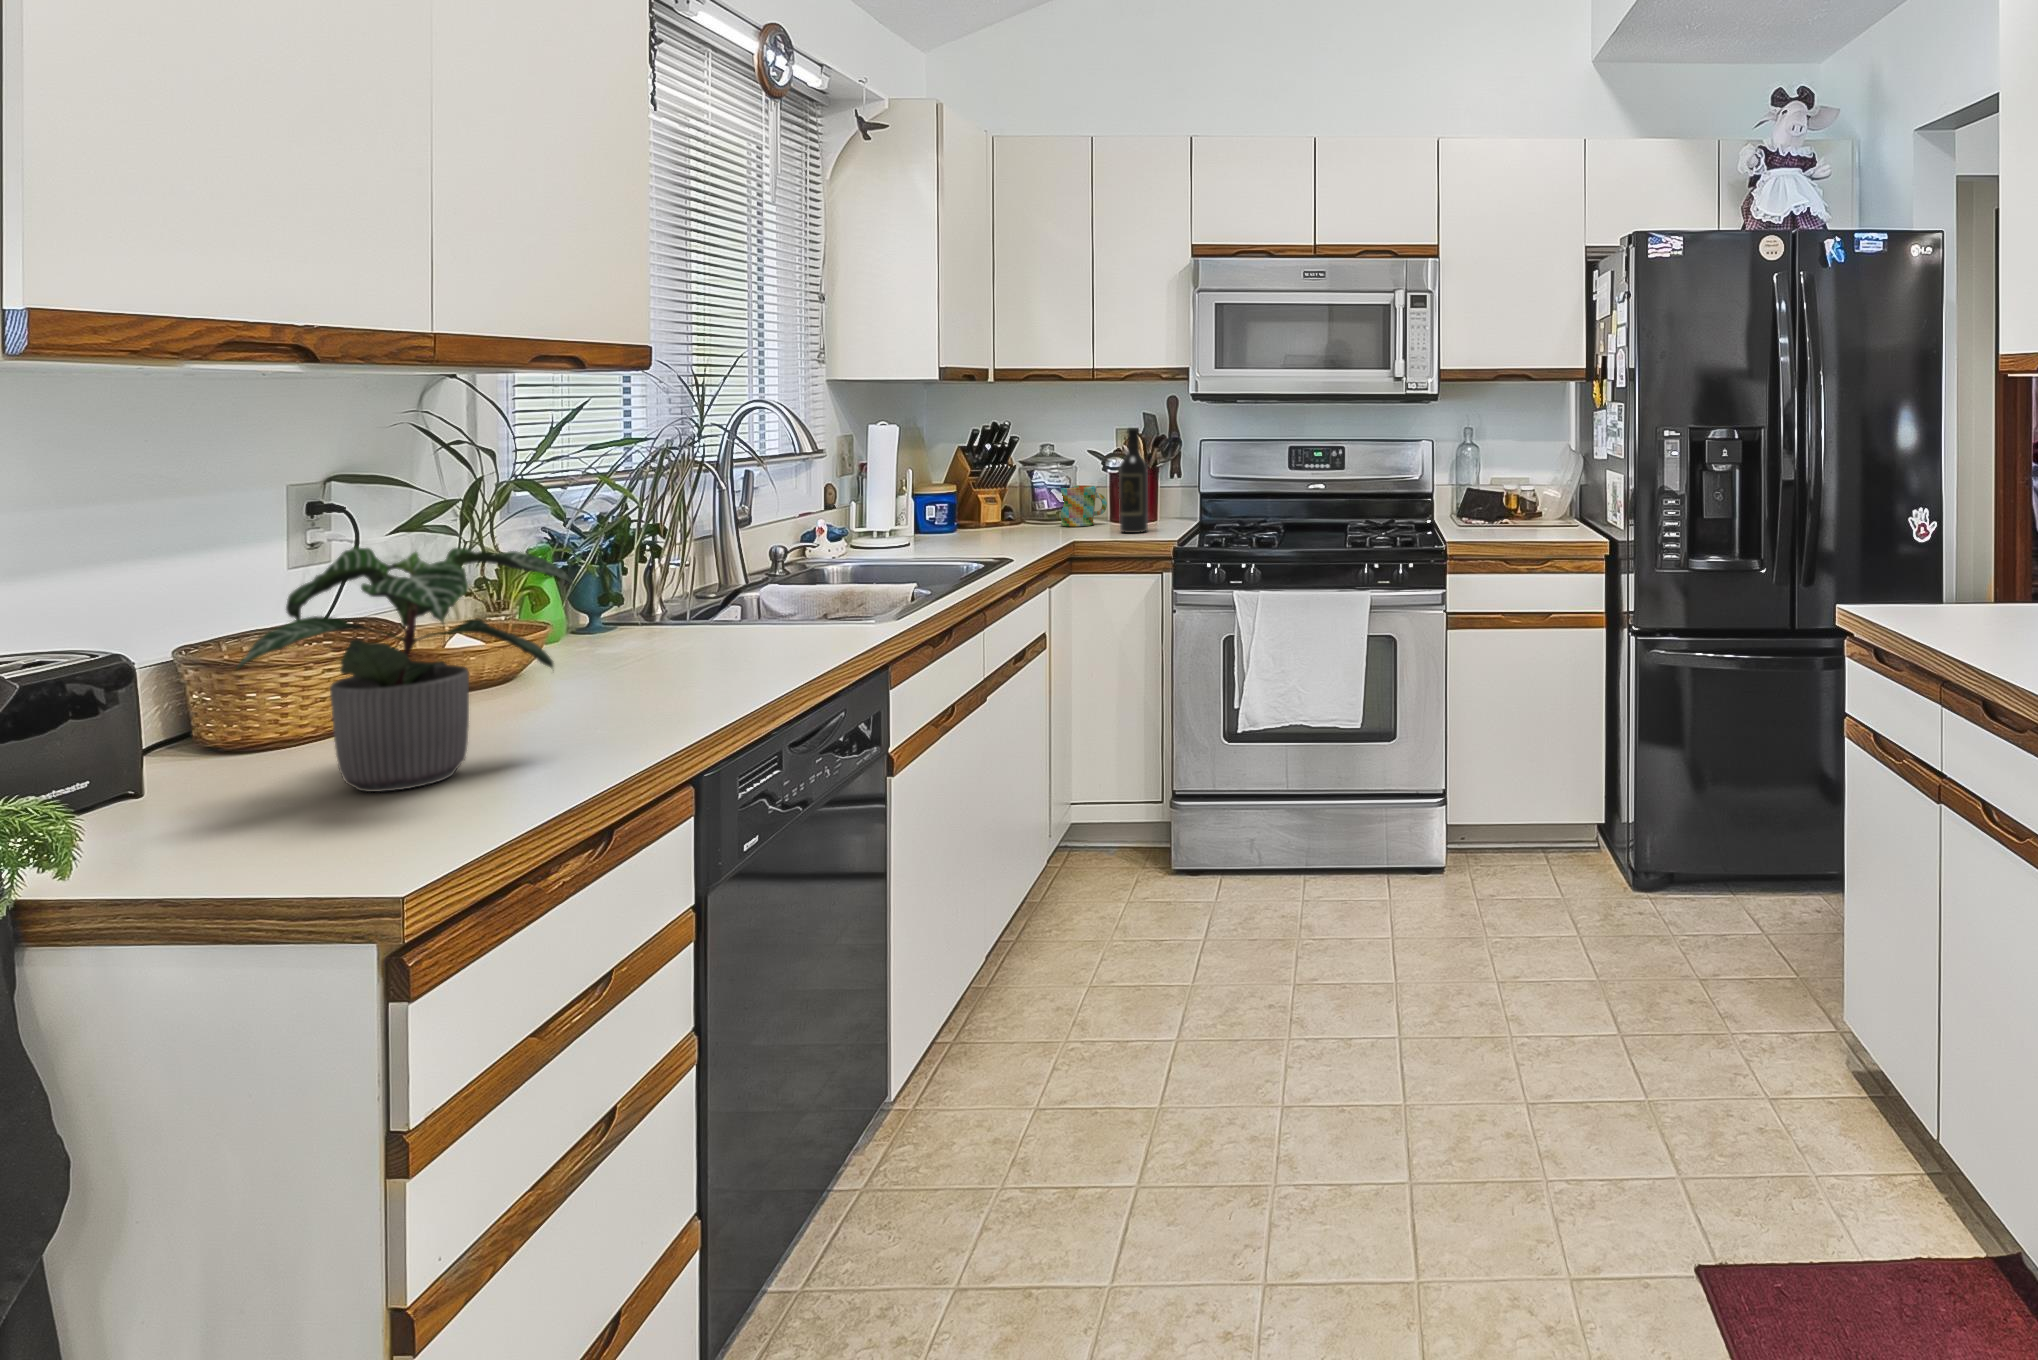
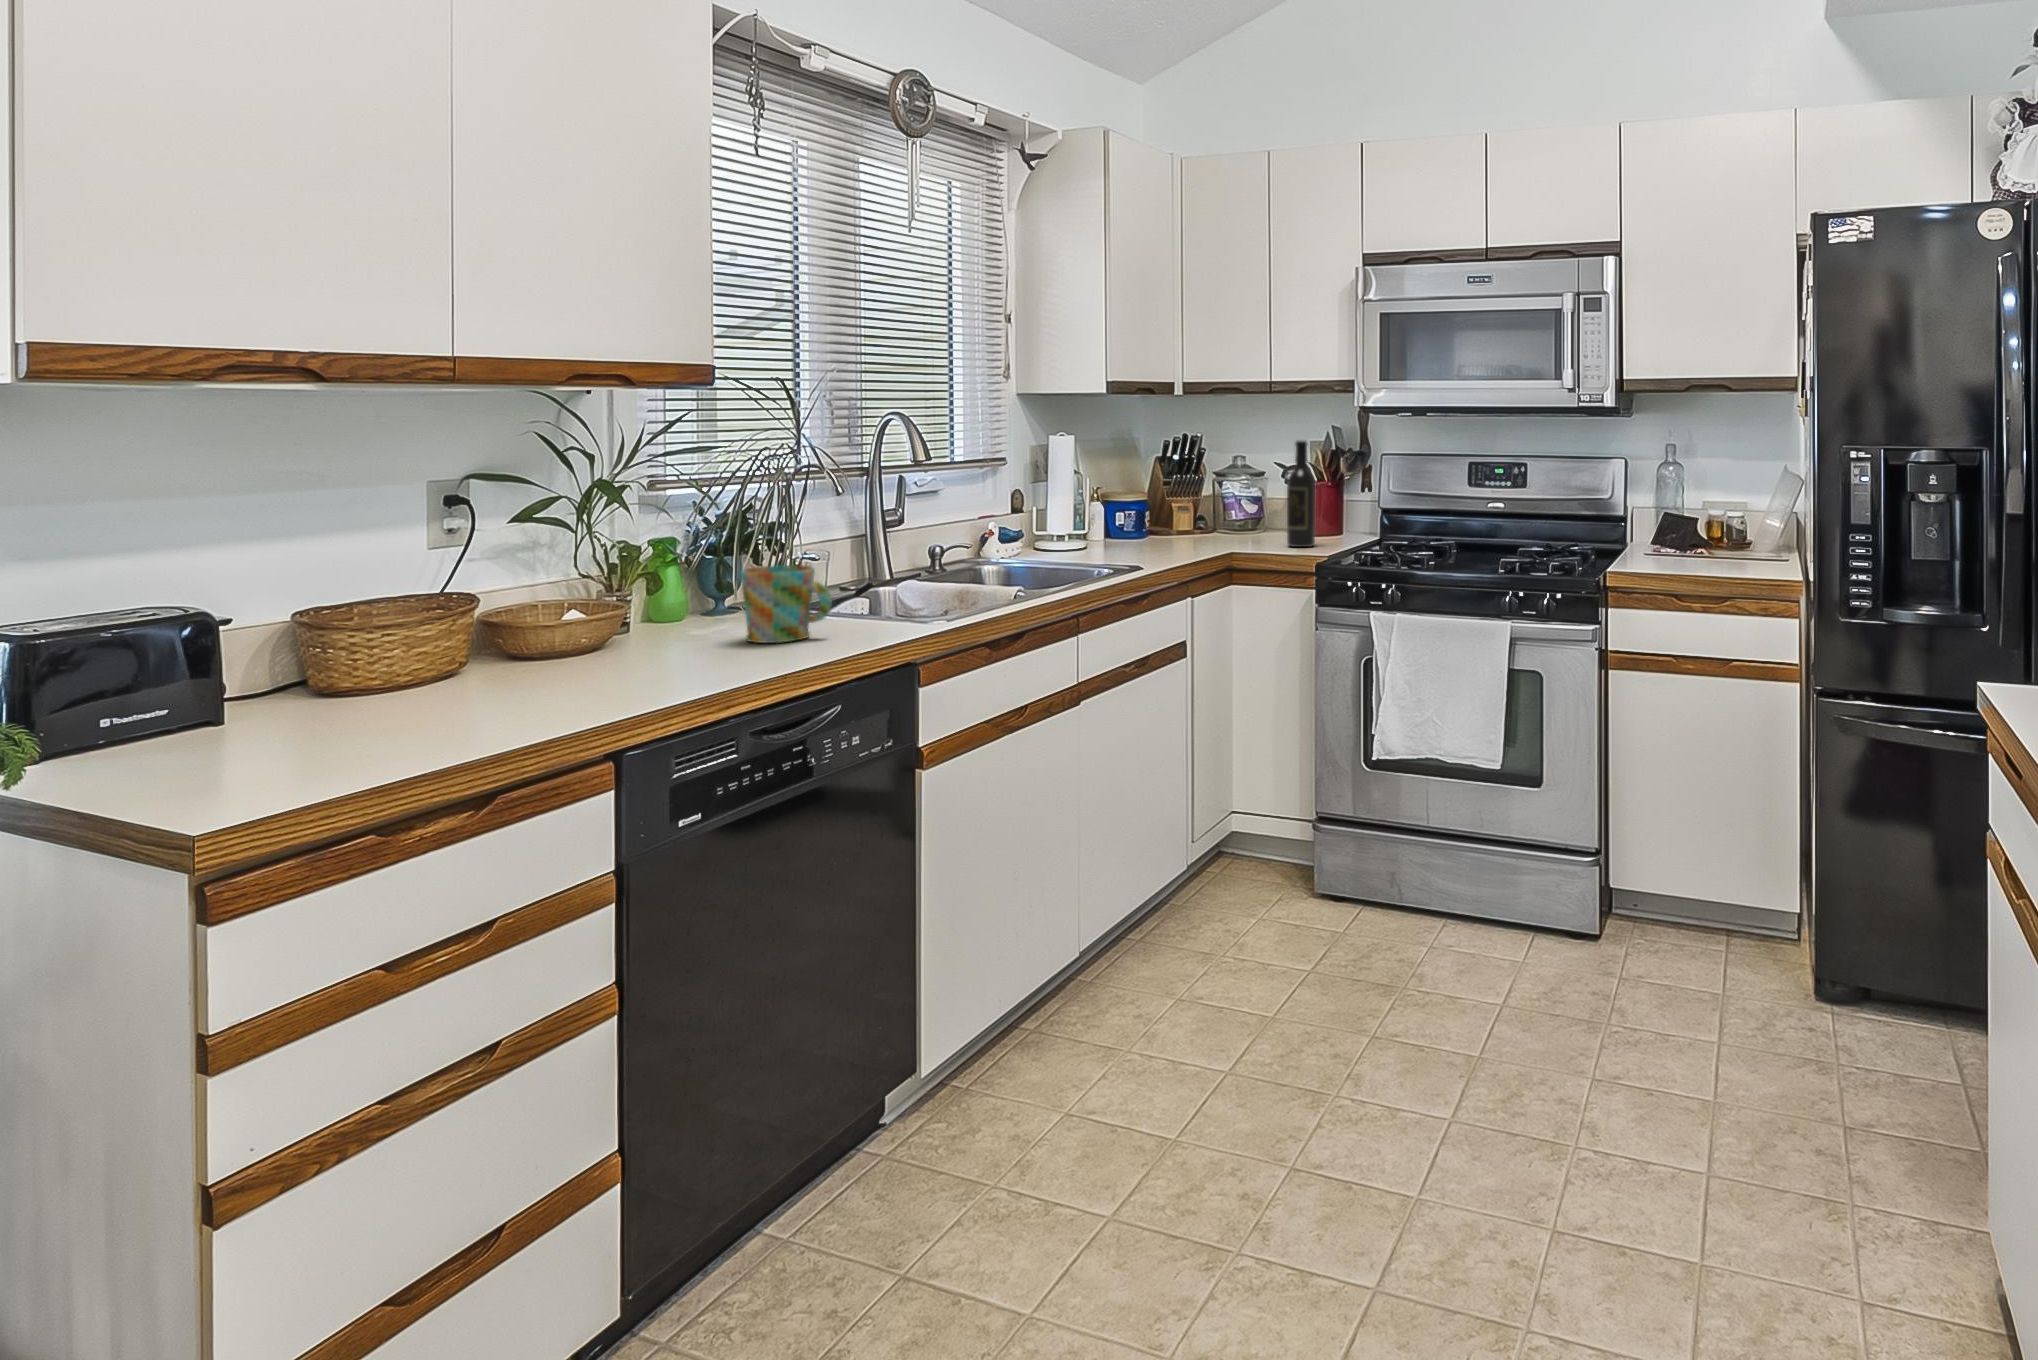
mug: present [1061,485,1107,526] -> present [741,565,832,643]
potted plant: present [237,546,572,792] -> none [219,529,535,746]

